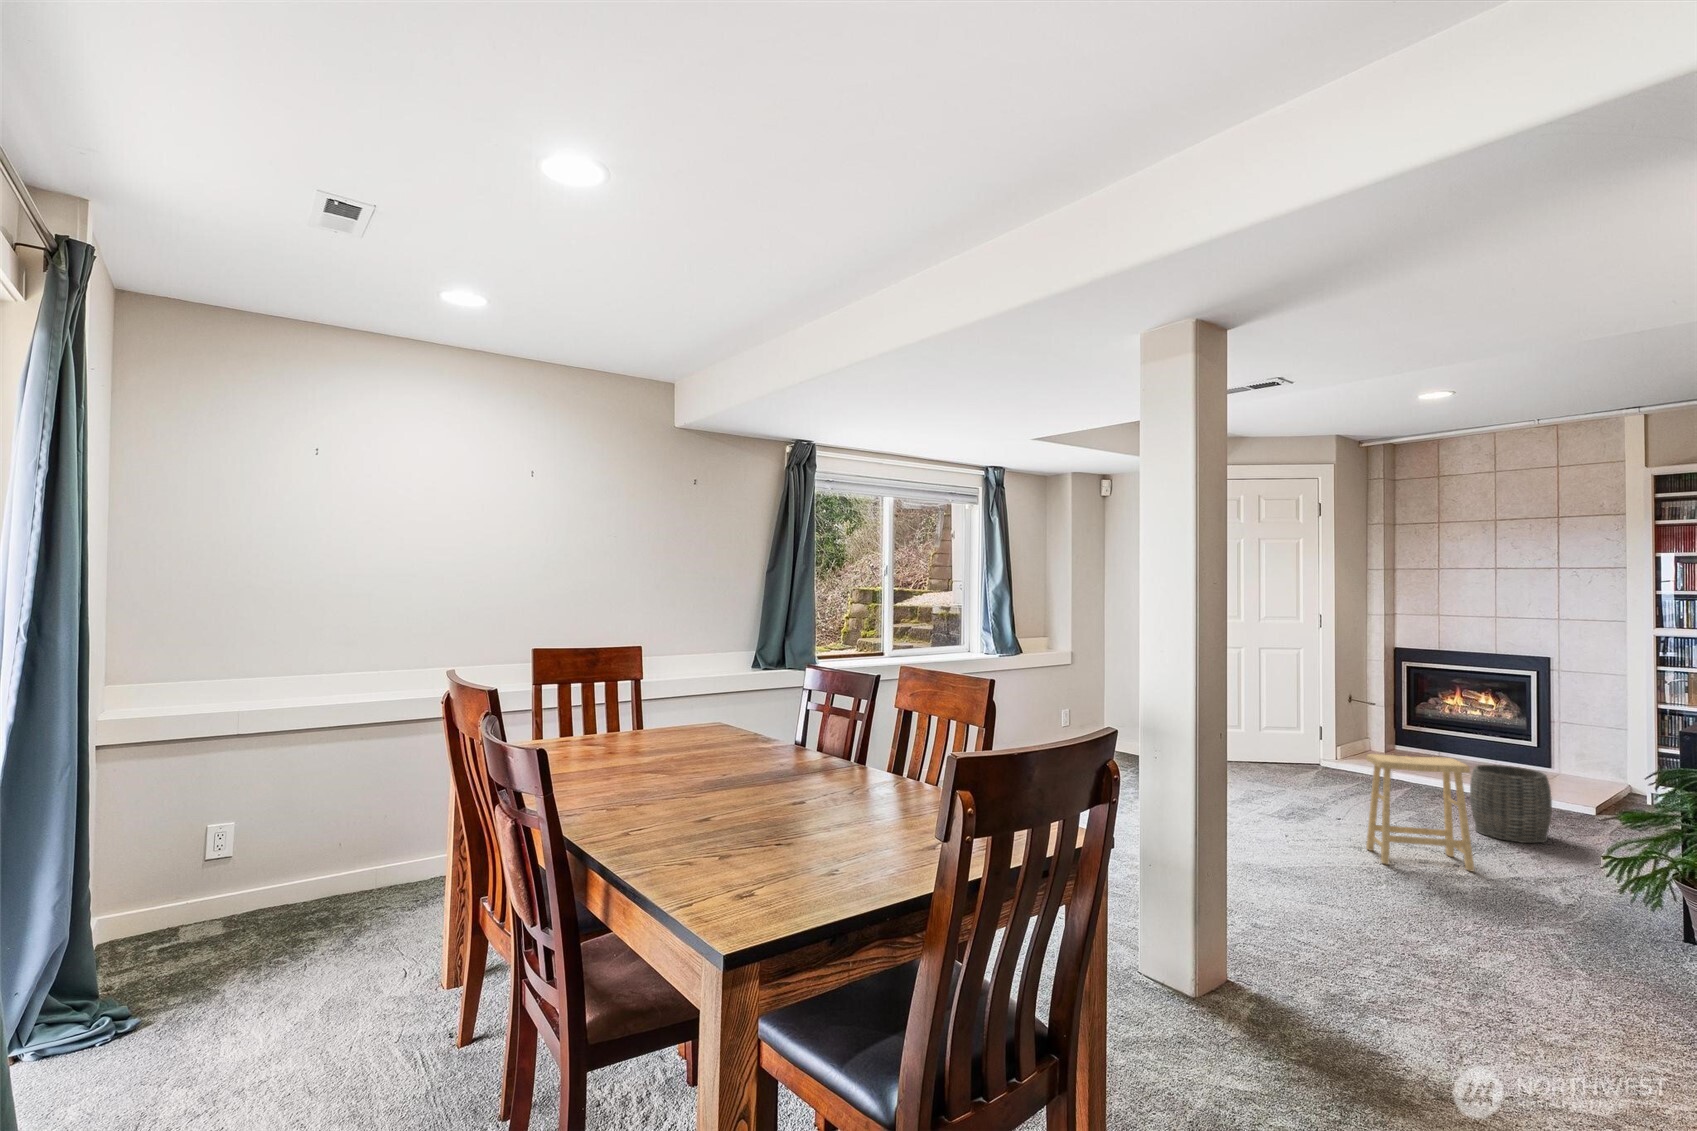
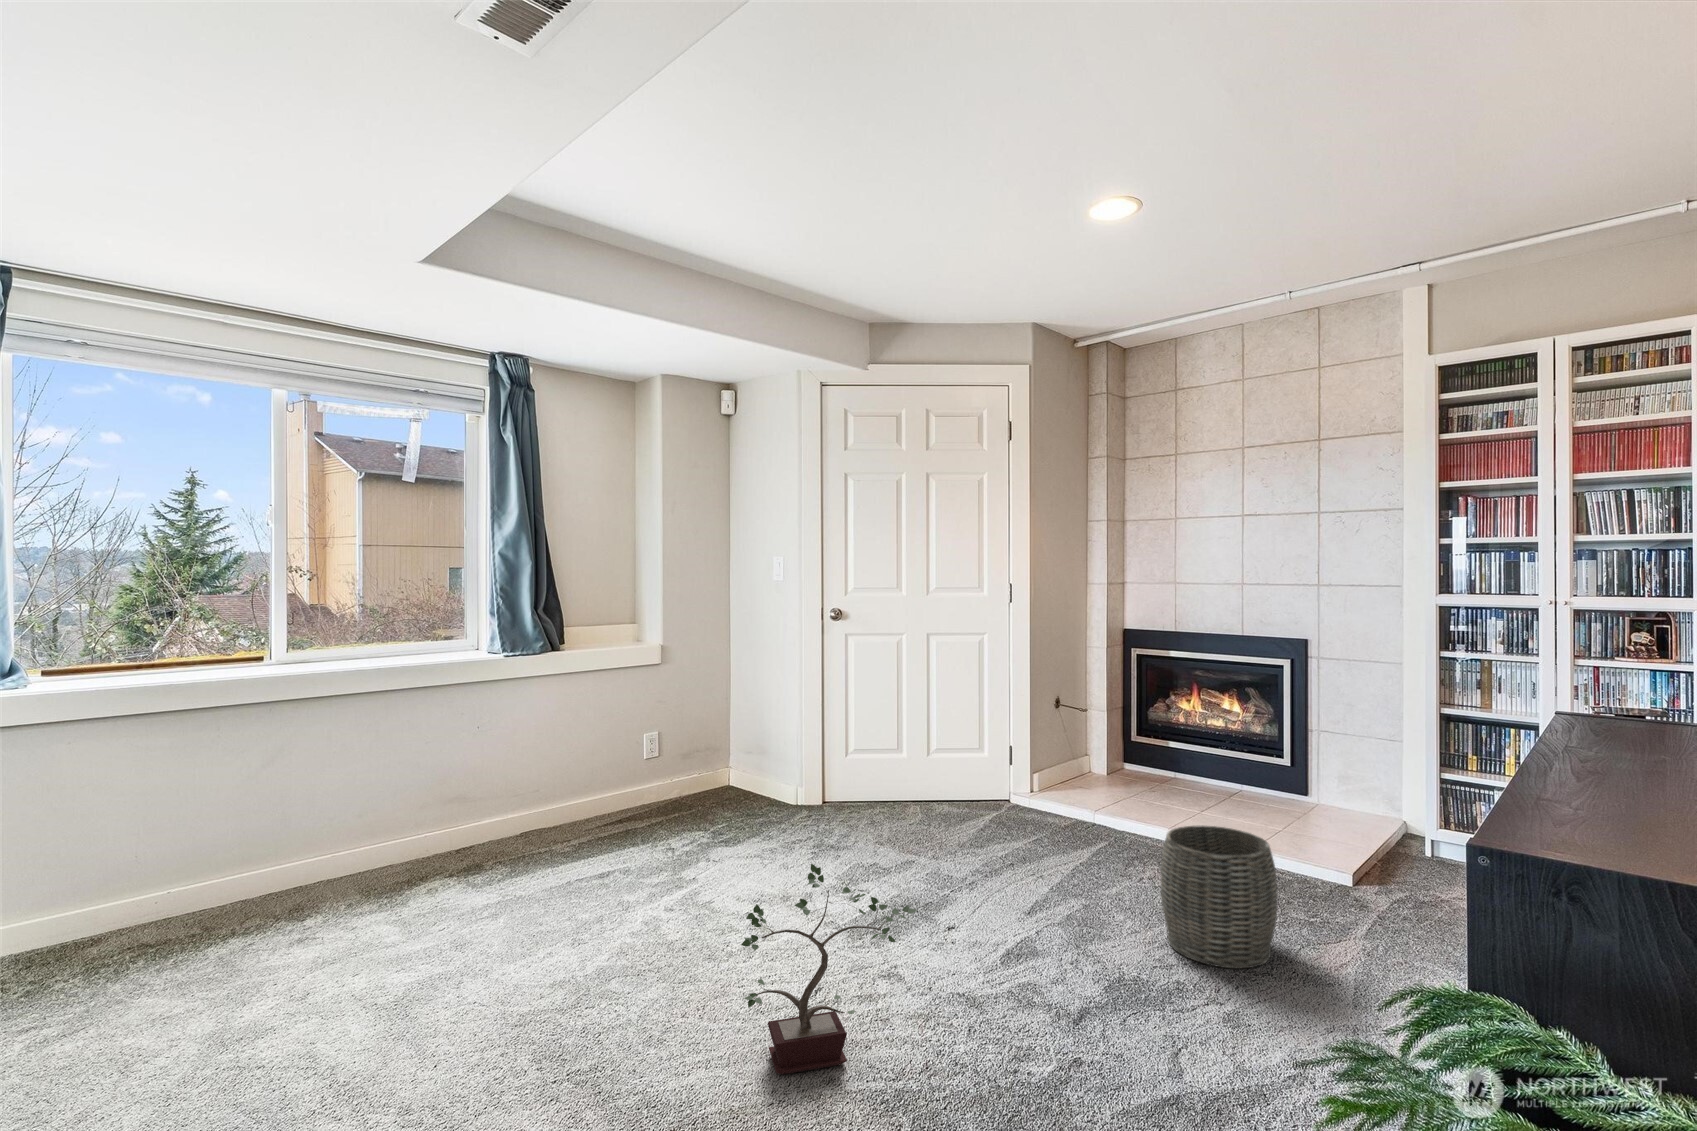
footstool: present [1366,754,1475,871] -> none [958,839,1119,1071]
potted plant: none [1264,758,1357,862] -> present [741,864,917,1075]

